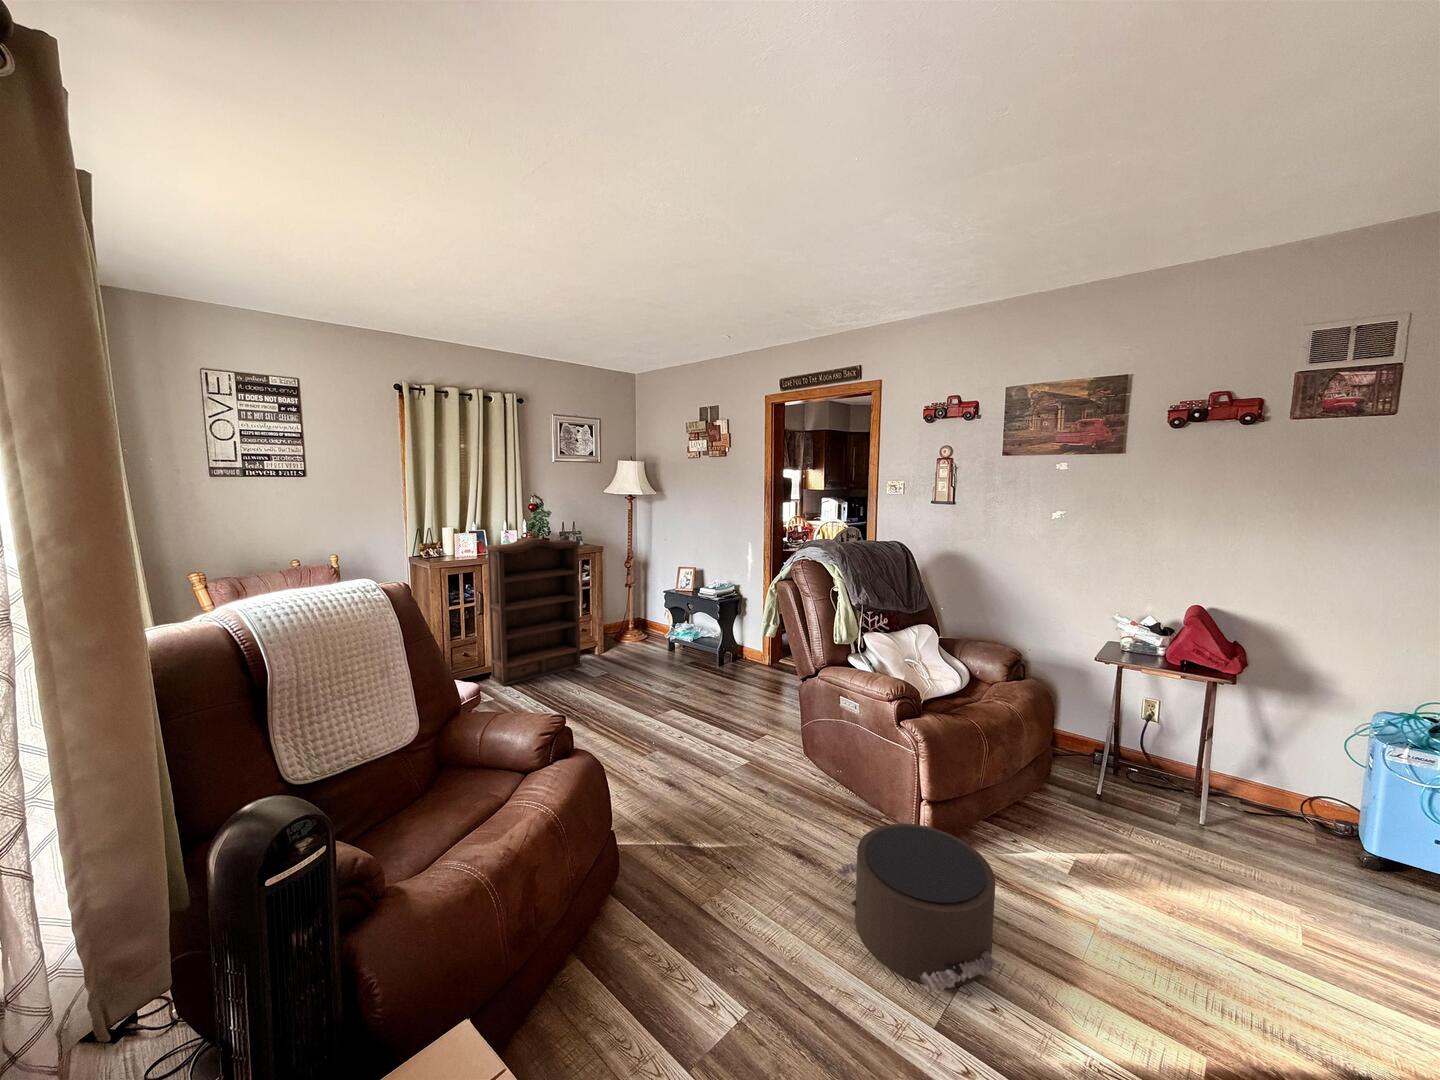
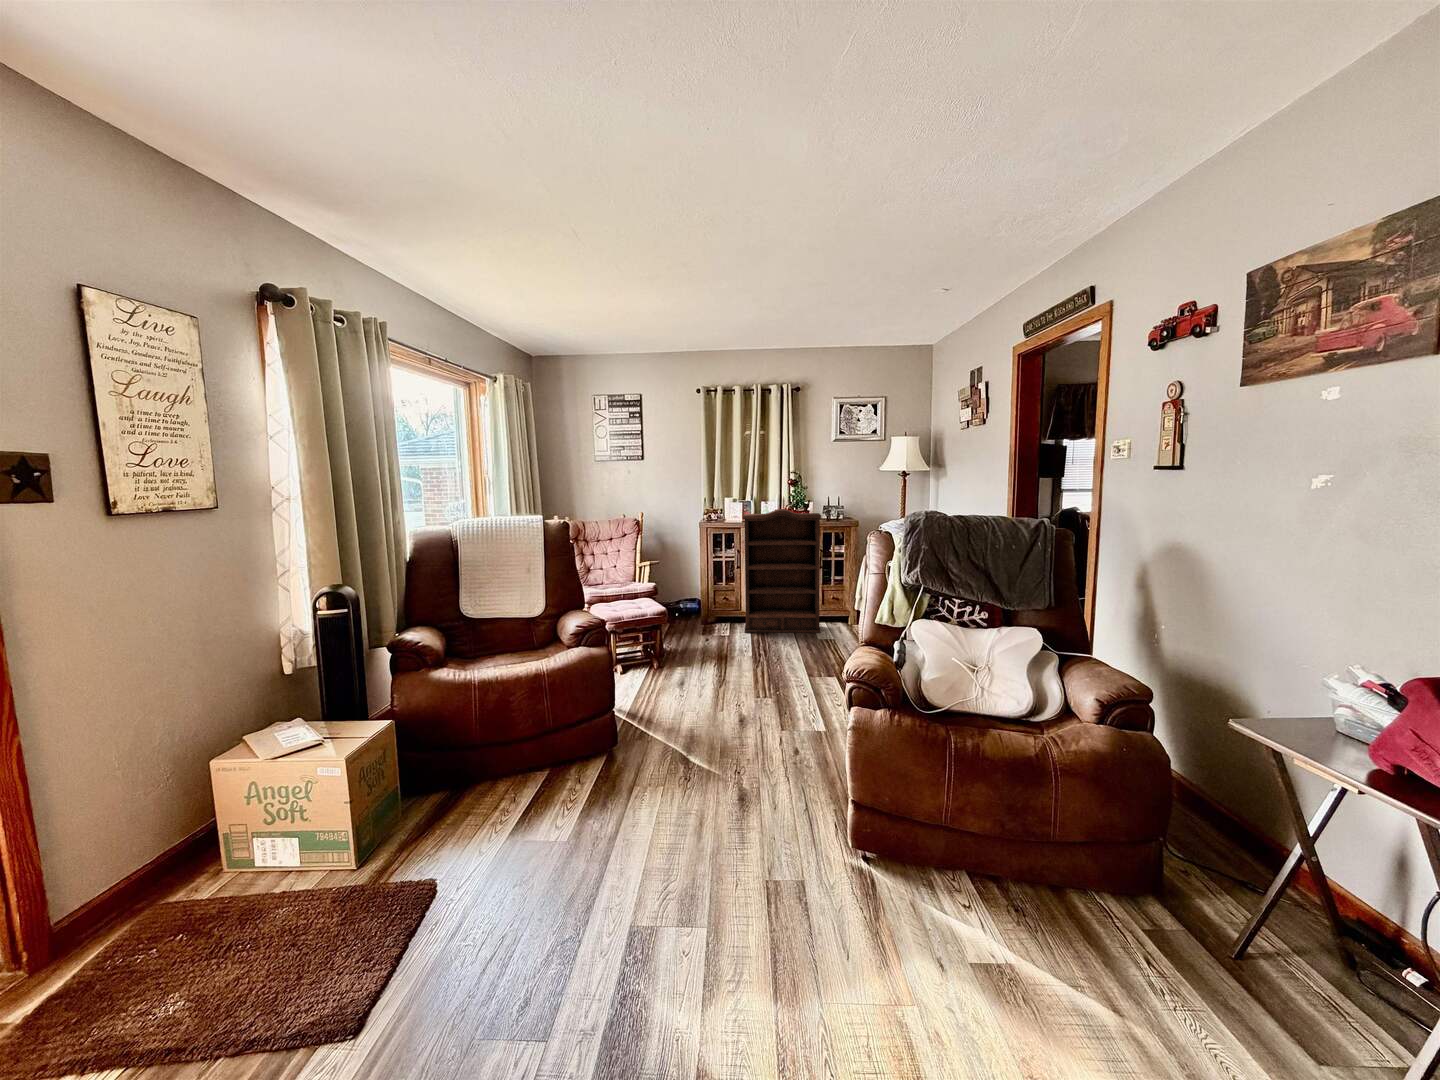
pouf: present [837,824,1001,992] -> none [637,790,794,943]

